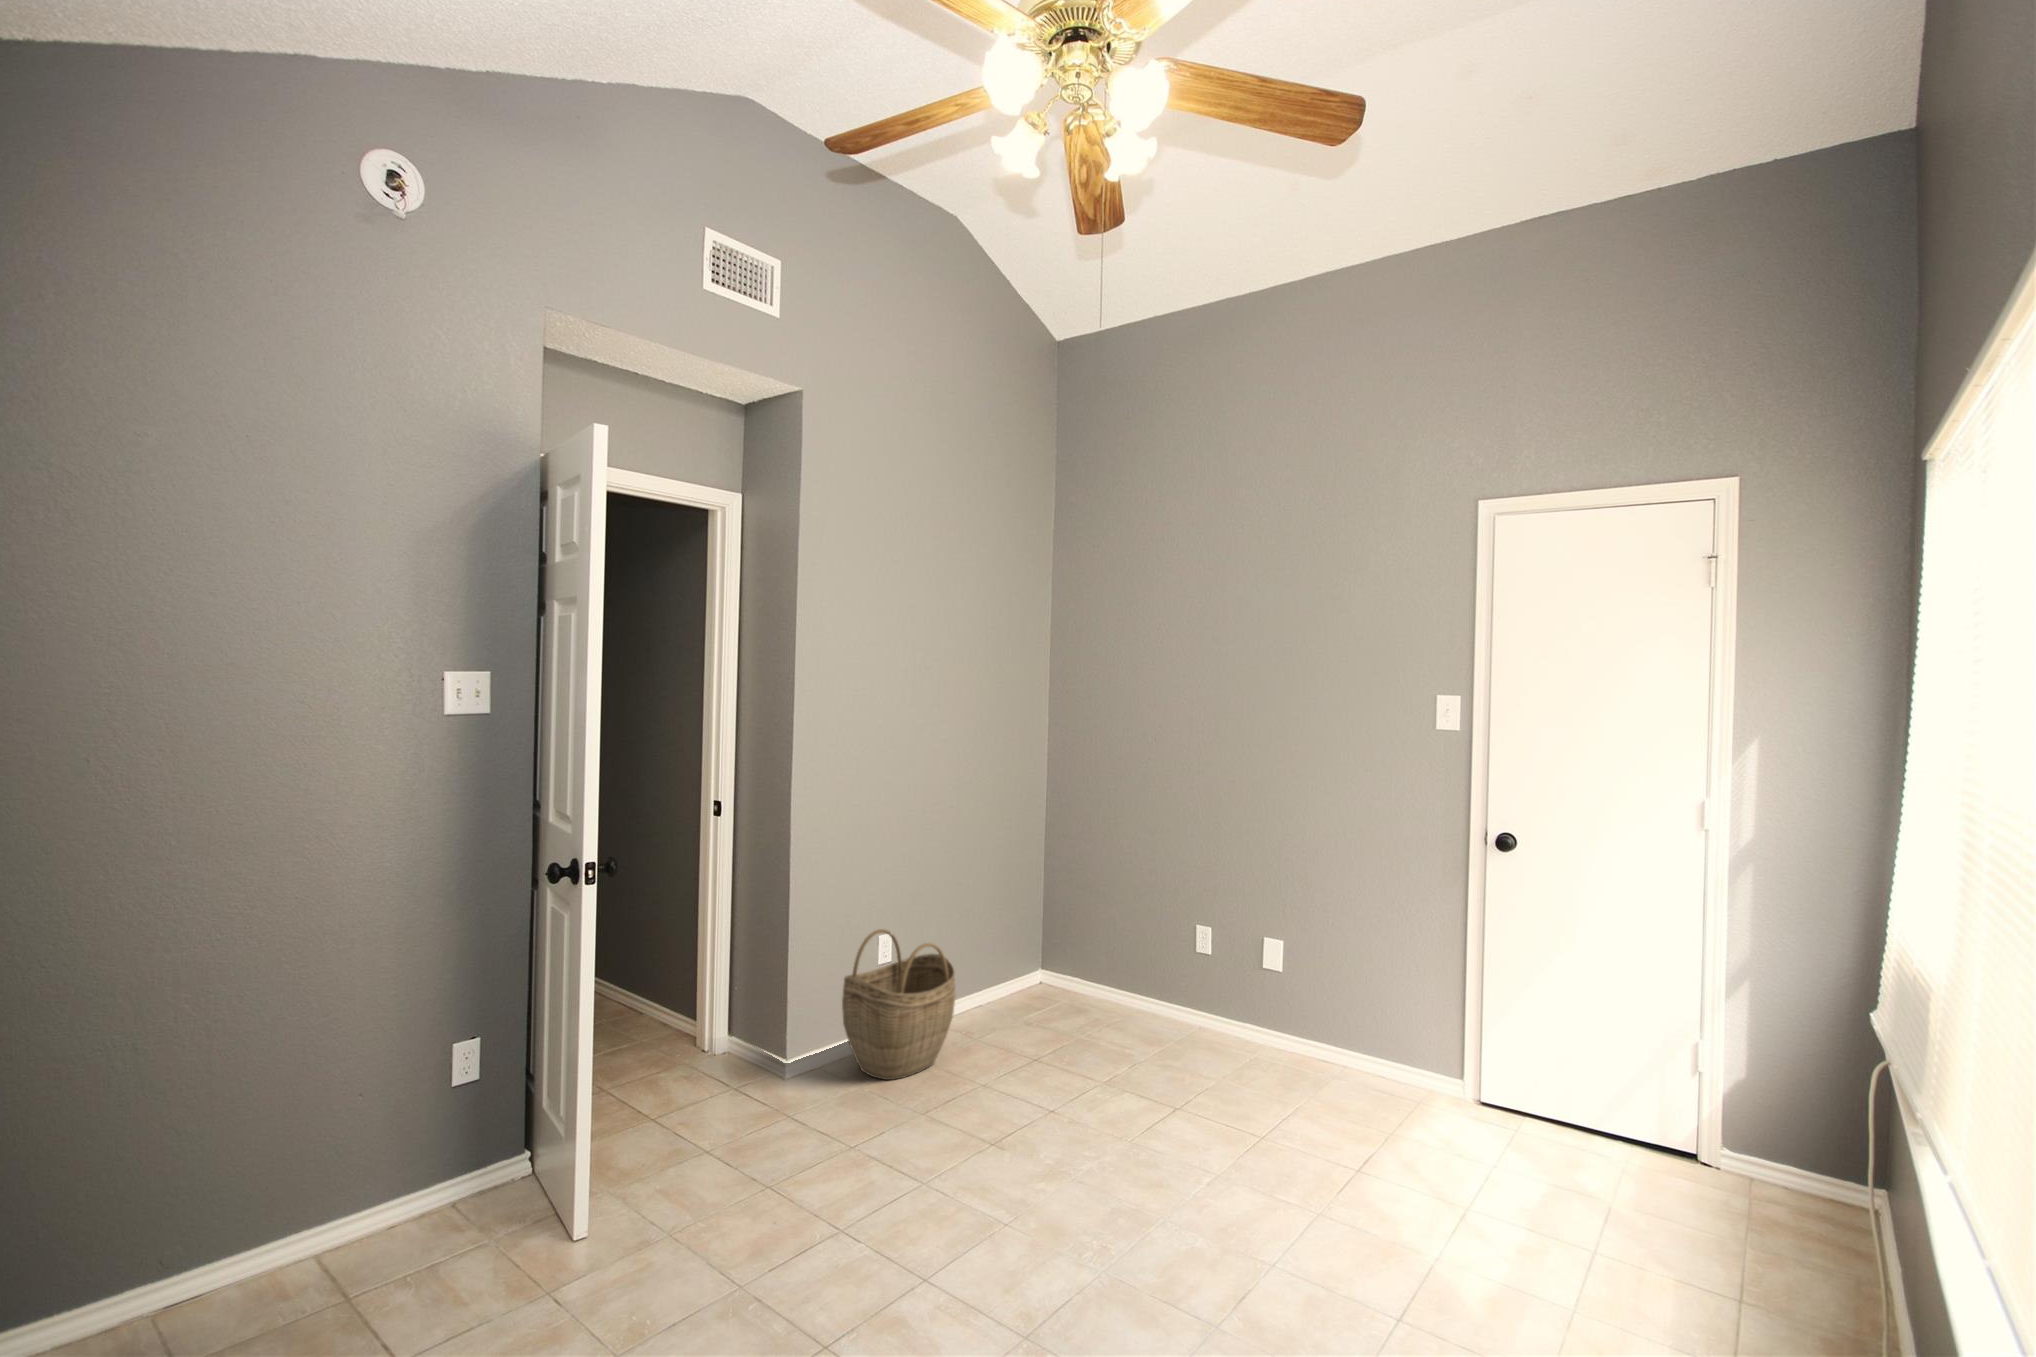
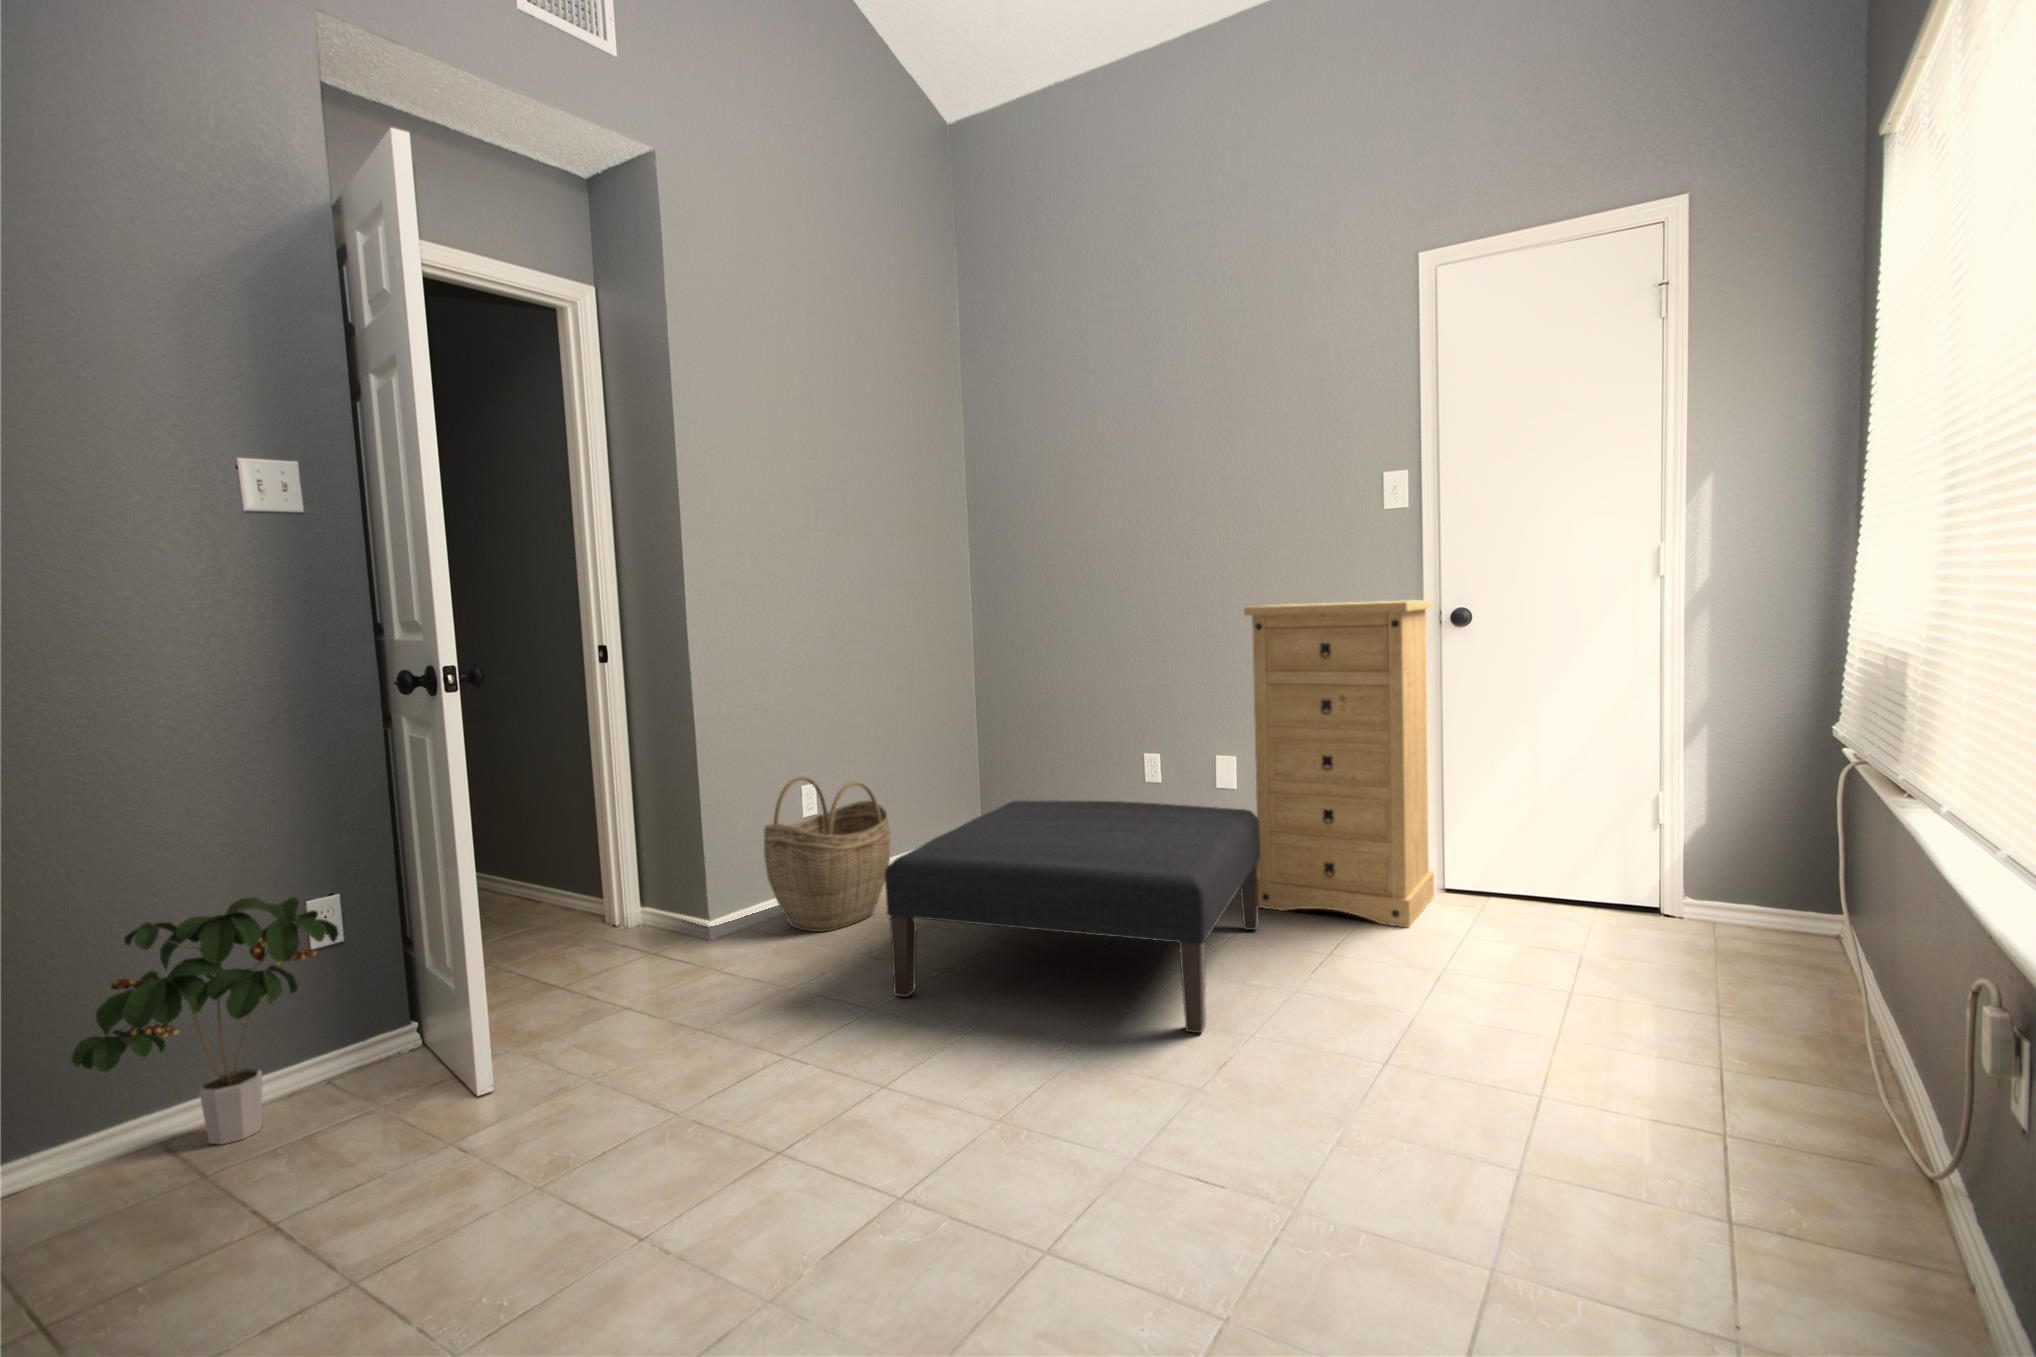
dresser: none [1289,806,1476,1146] -> present [1244,600,1434,928]
ottoman: none [944,973,1297,1261] -> present [885,801,1260,1033]
potted plant: none [252,1047,476,1272] -> present [71,897,339,1144]

